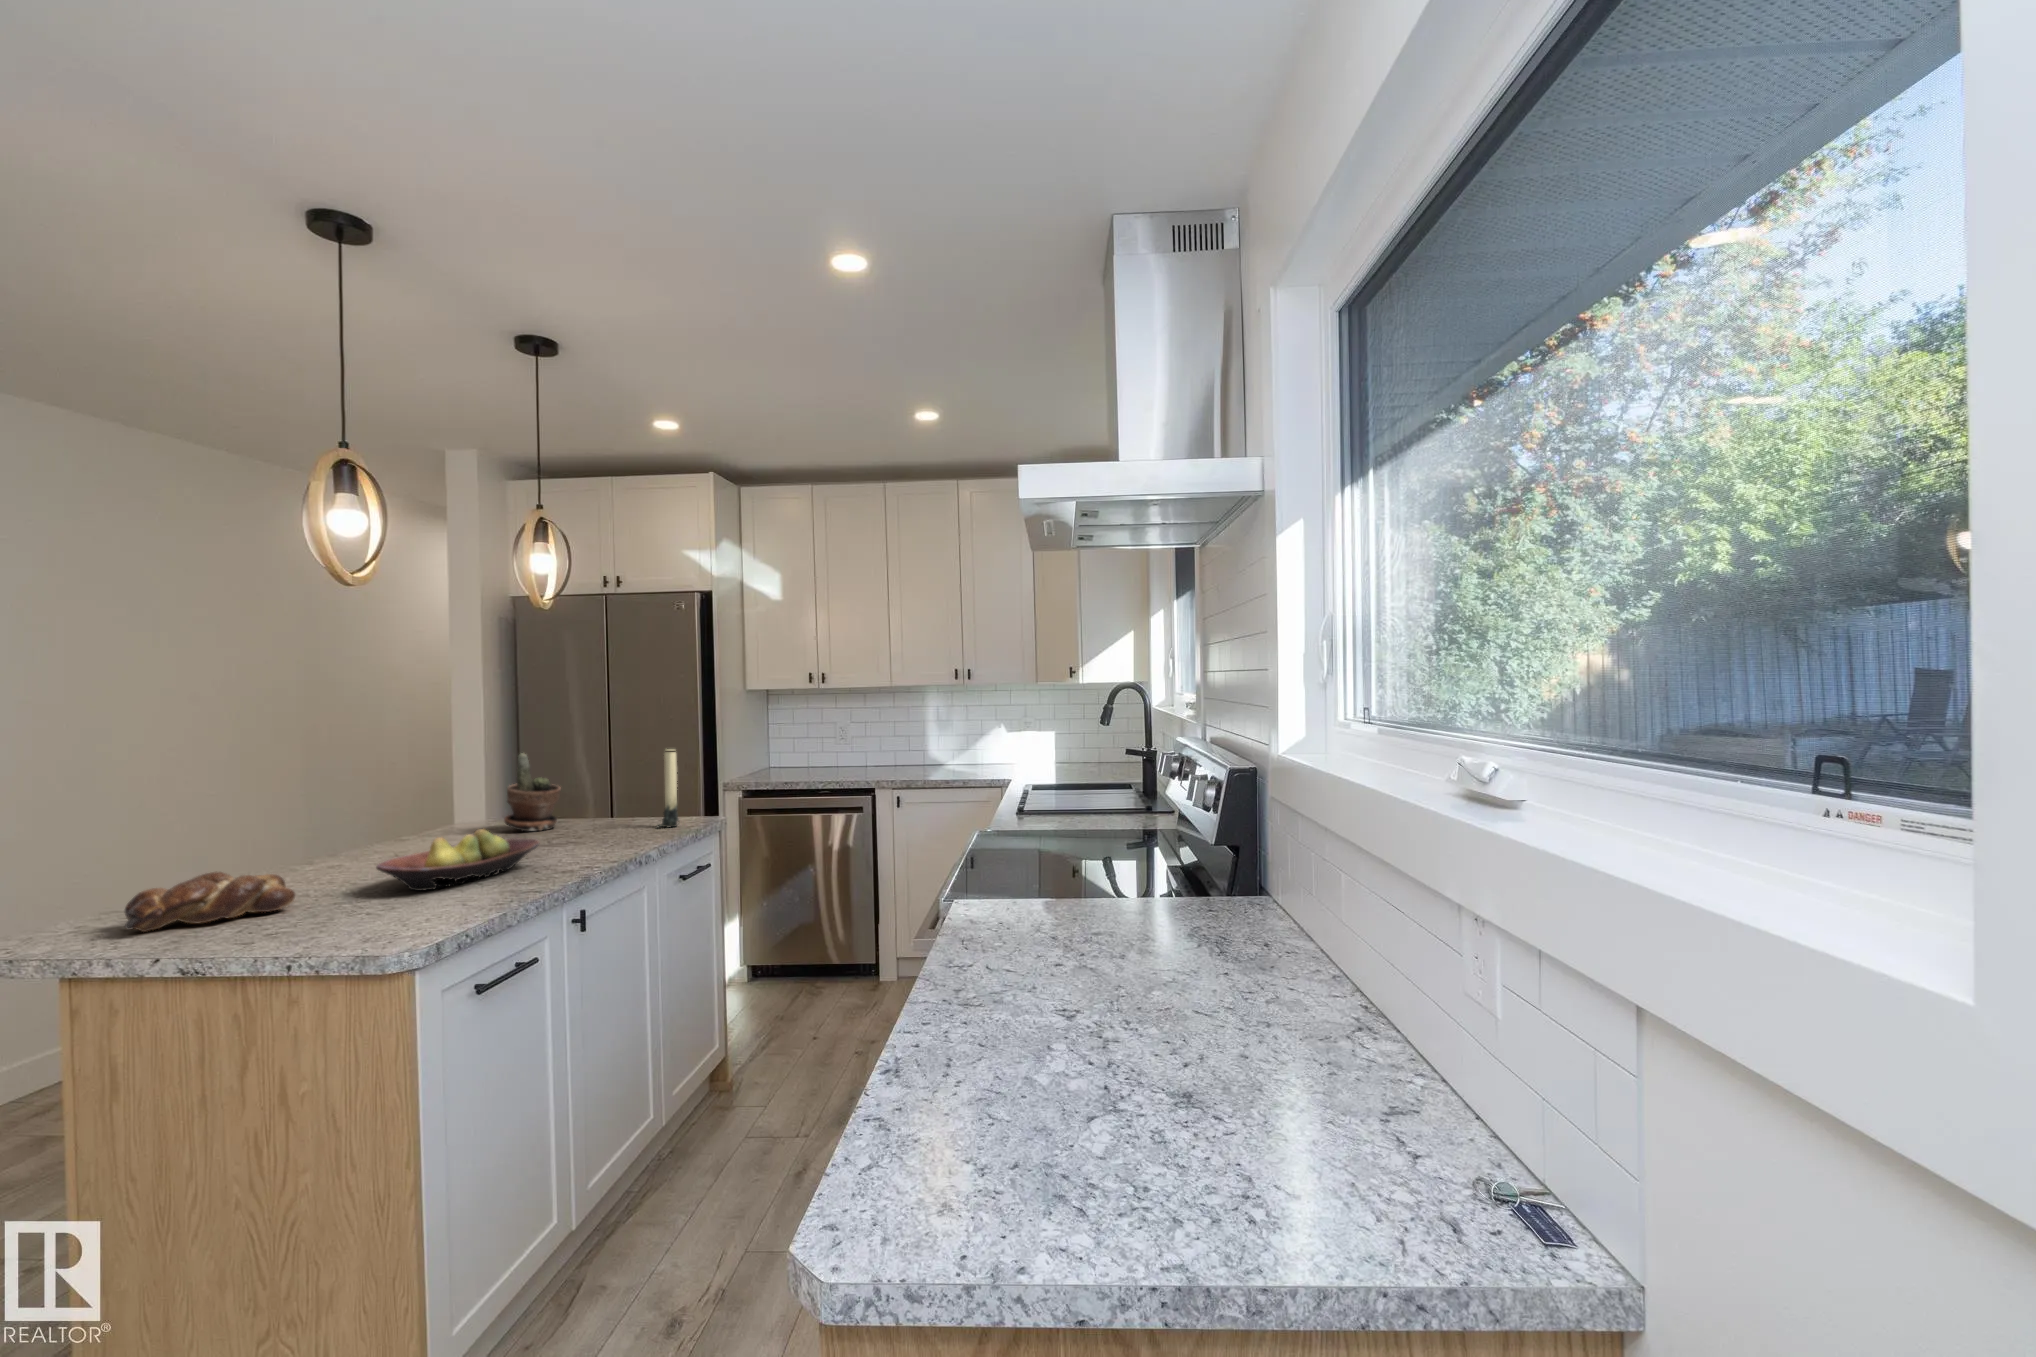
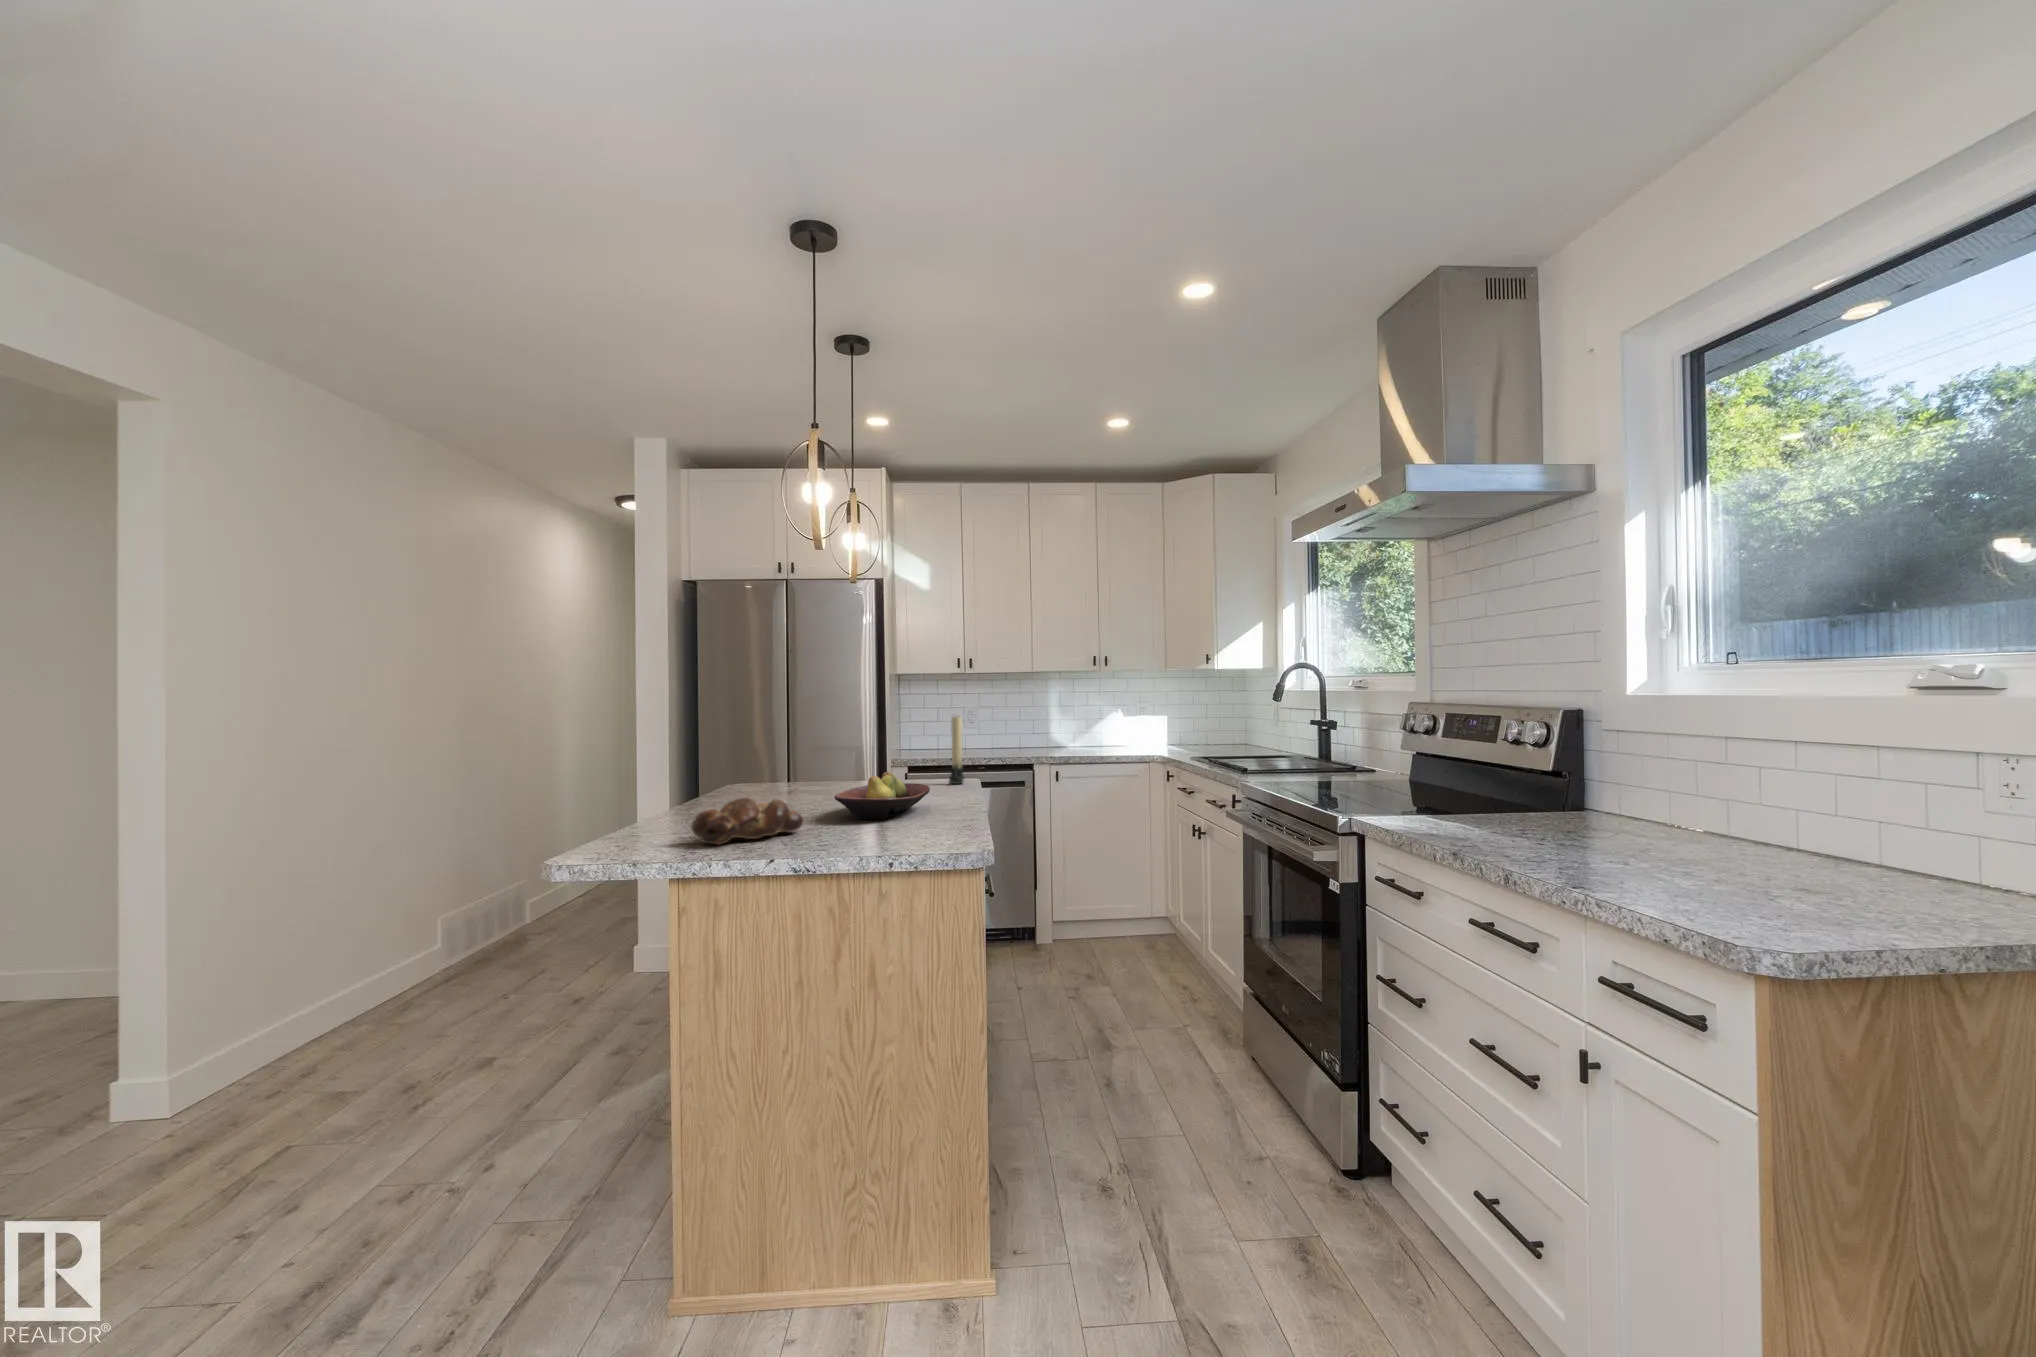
potted plant: present [504,753,561,831] -> none [808,718,855,788]

